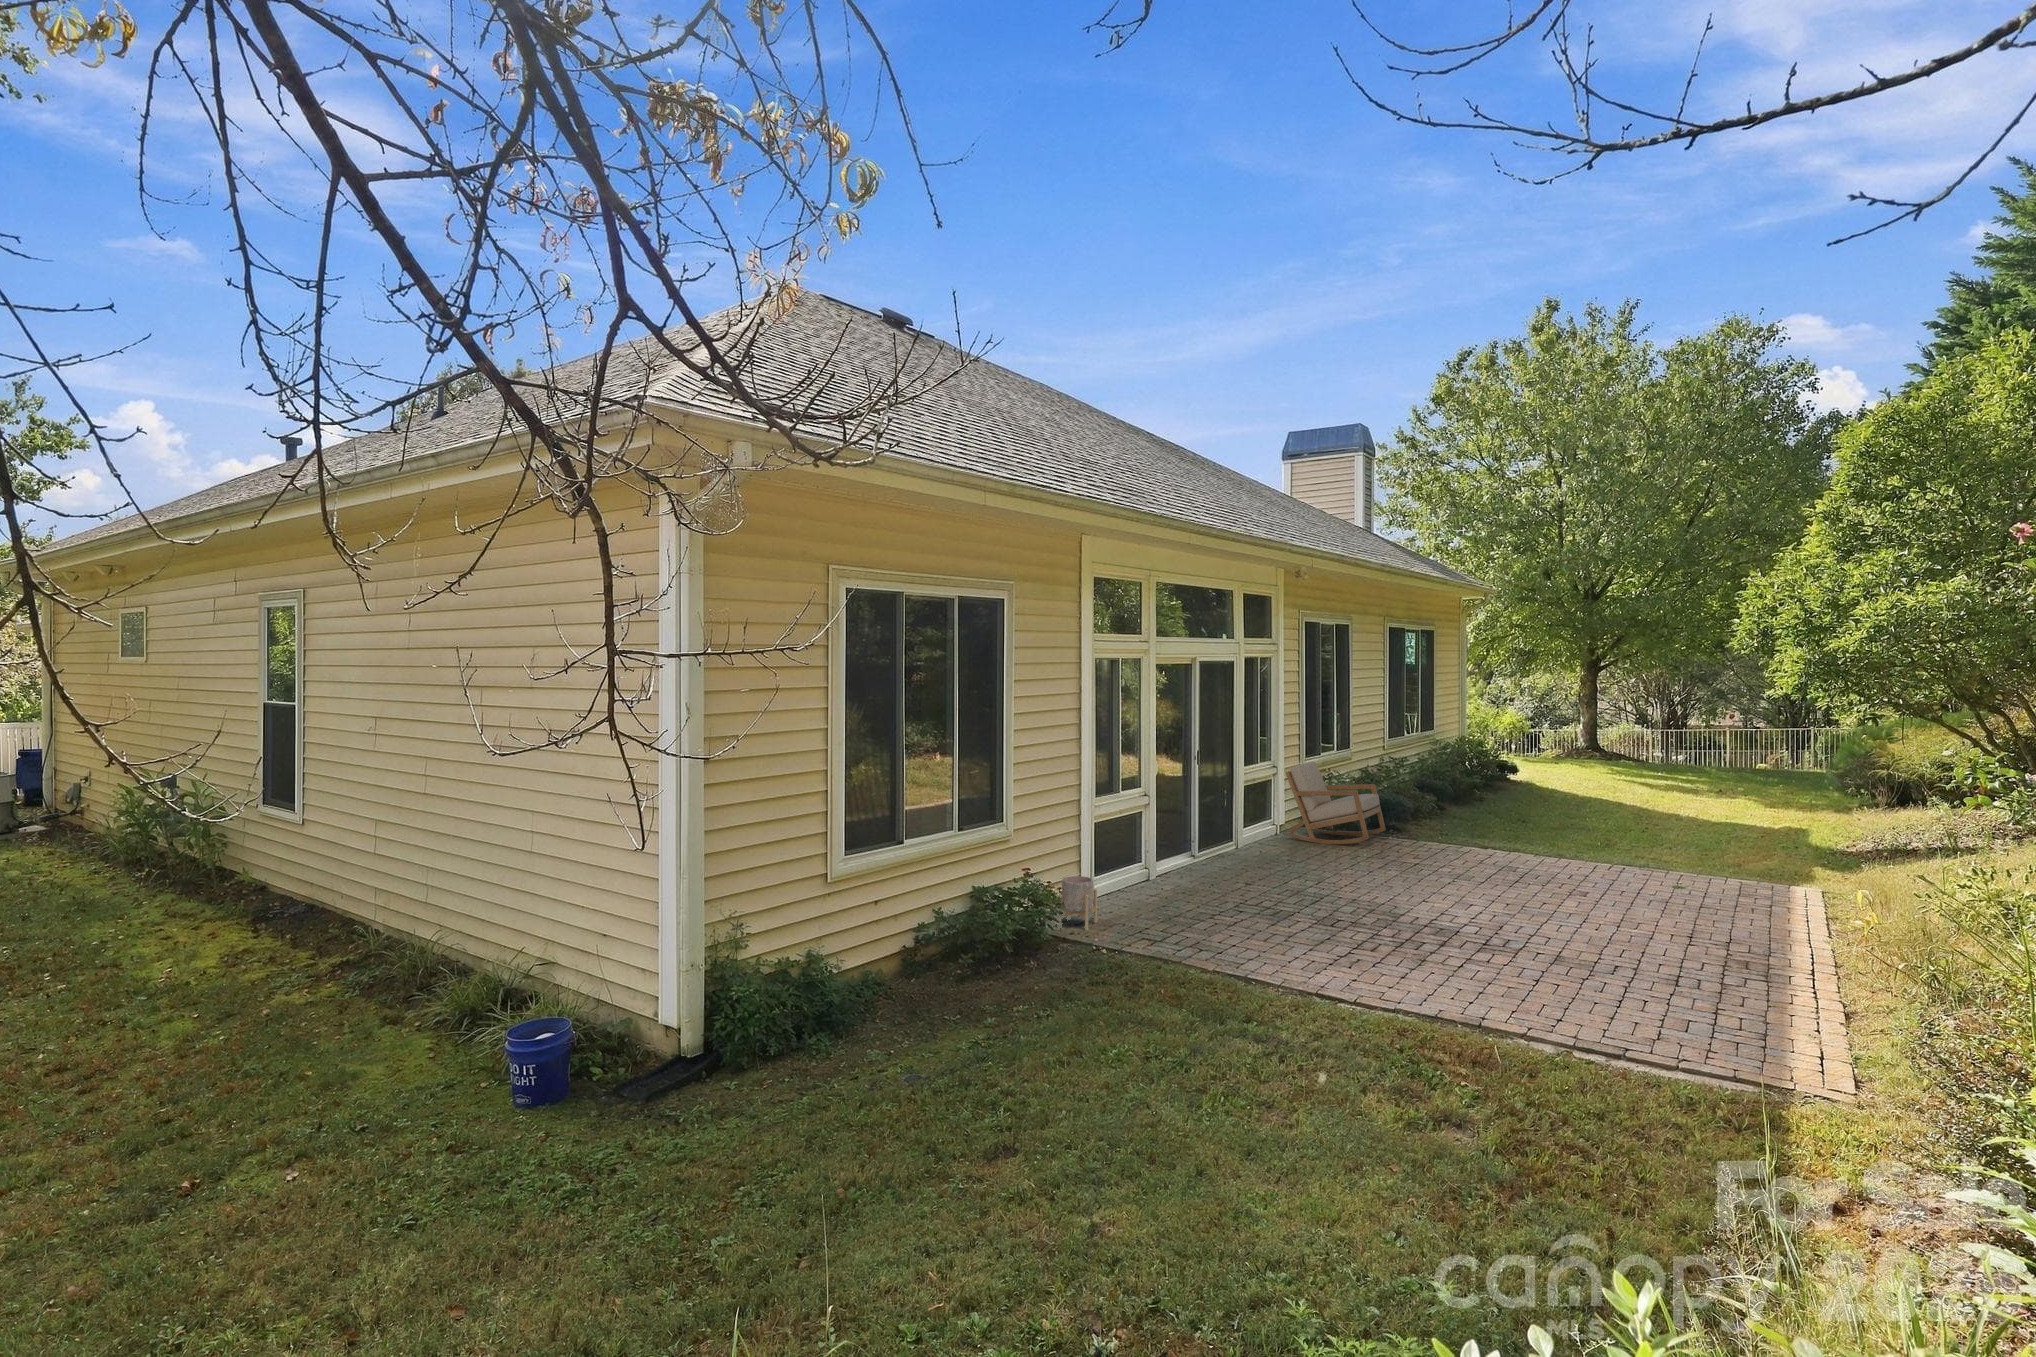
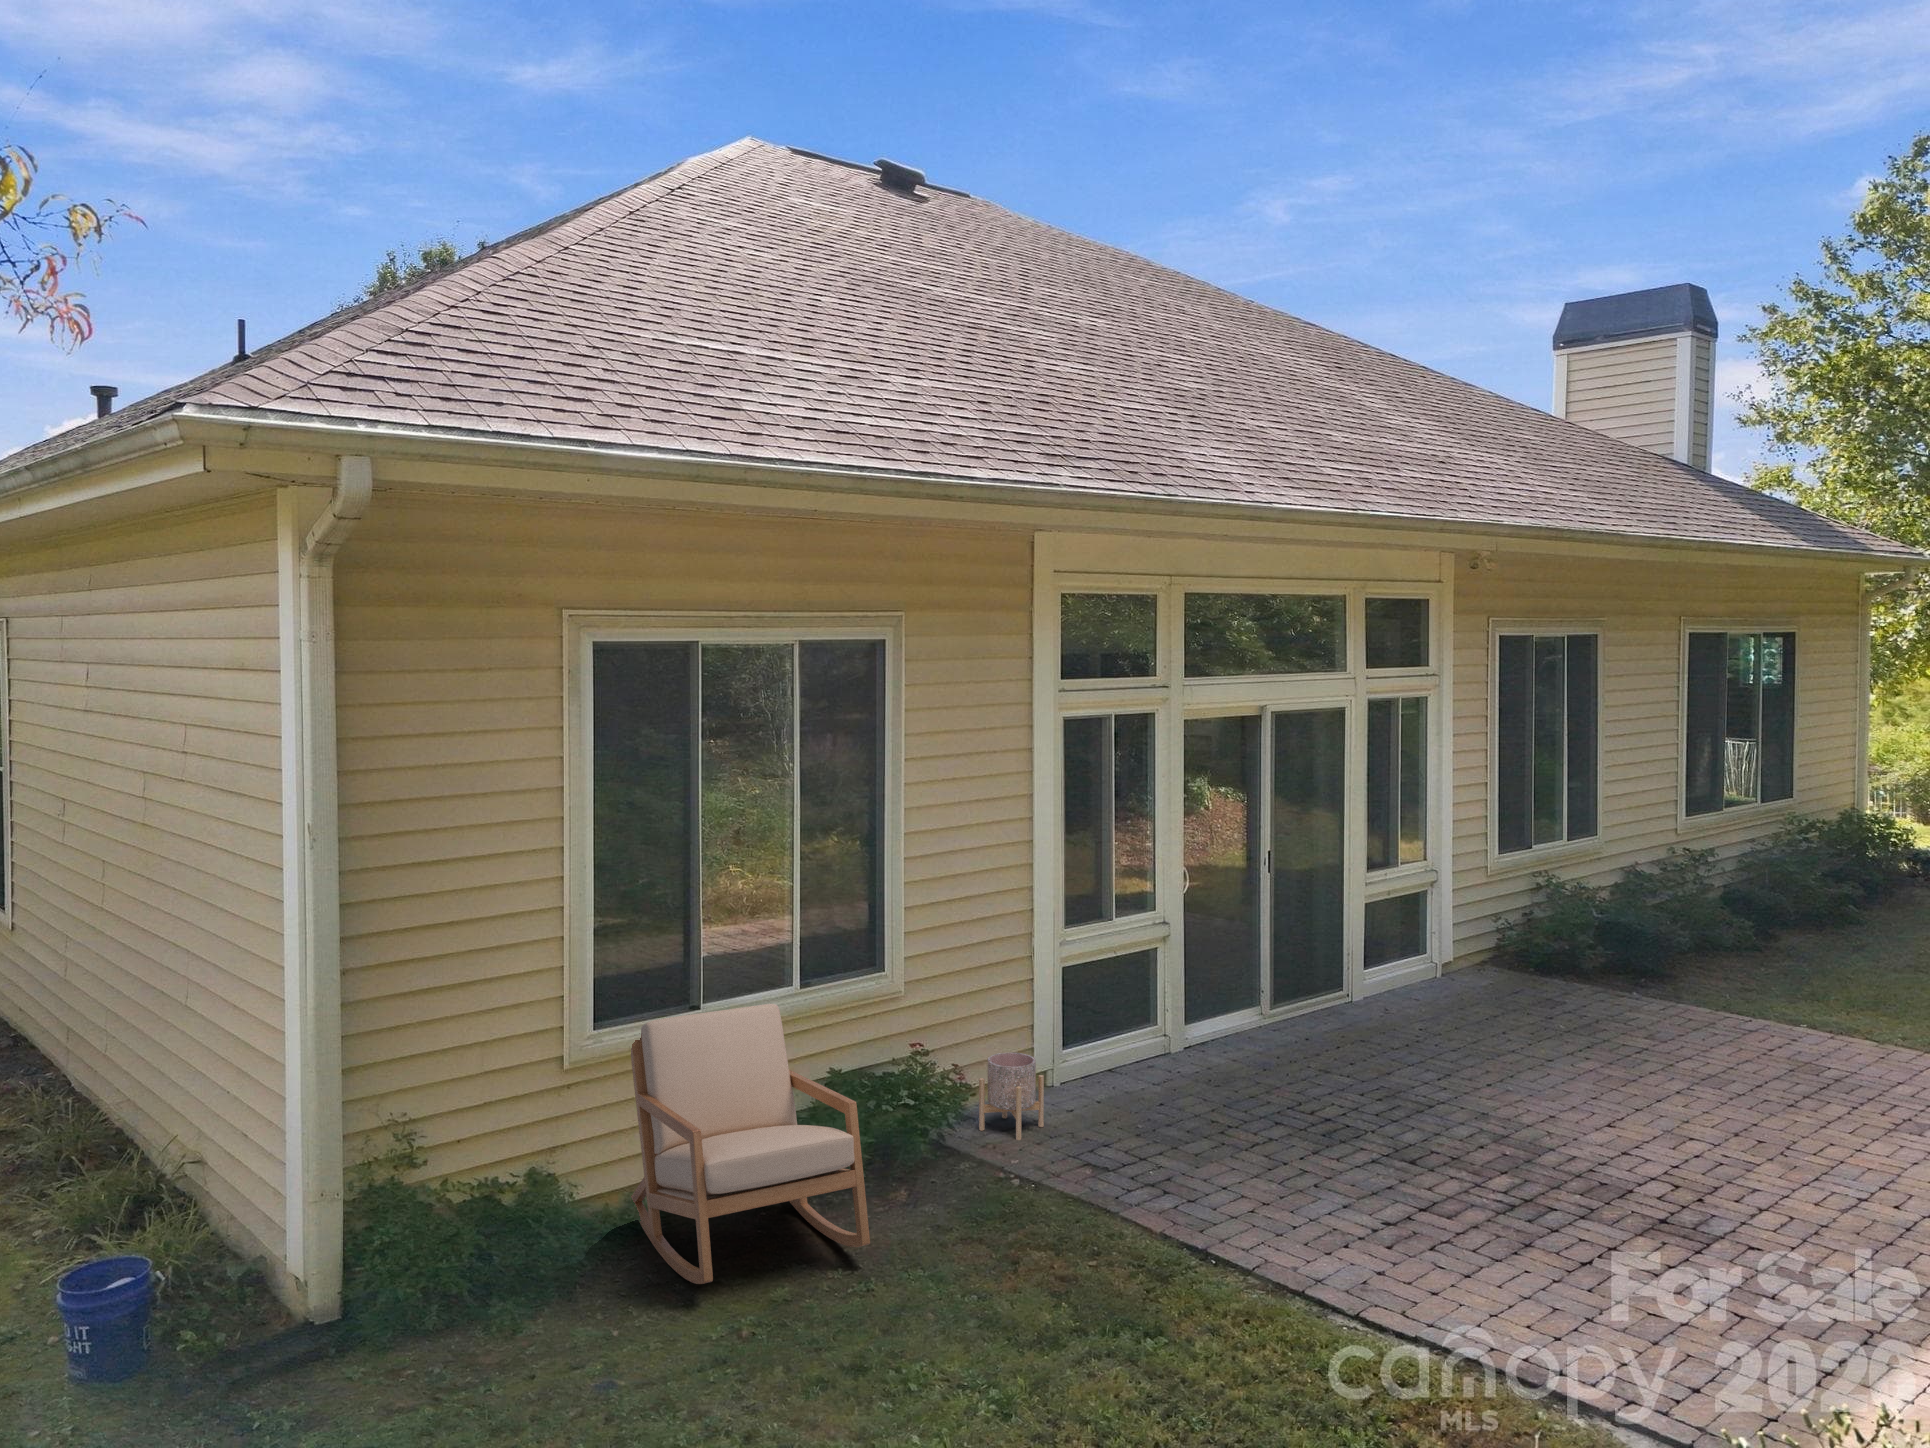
chair: present [1286,761,1386,844] -> present [631,1004,870,1284]

